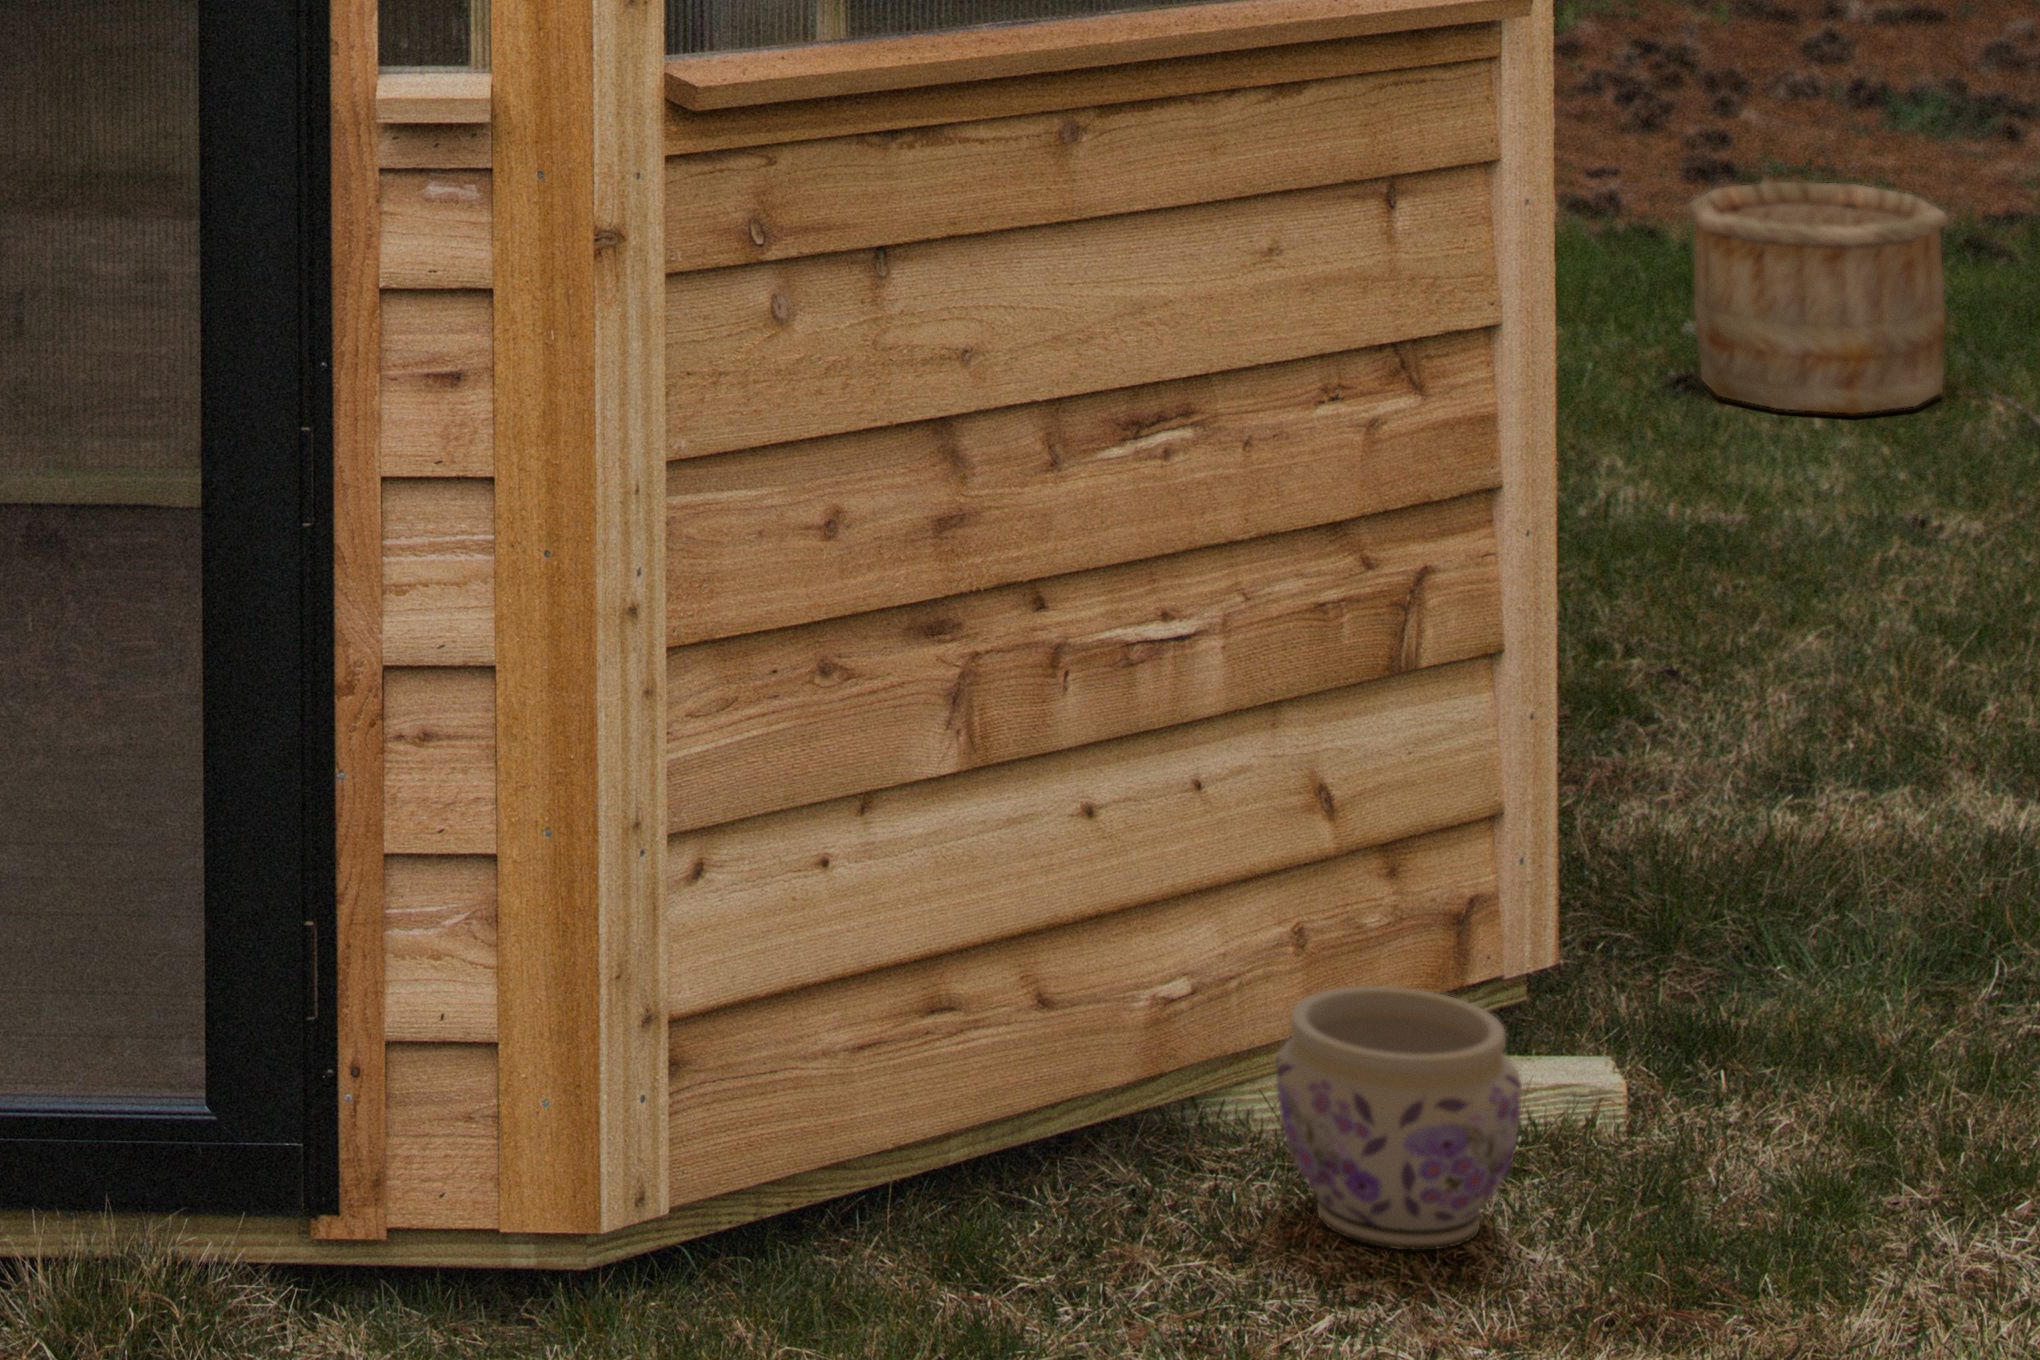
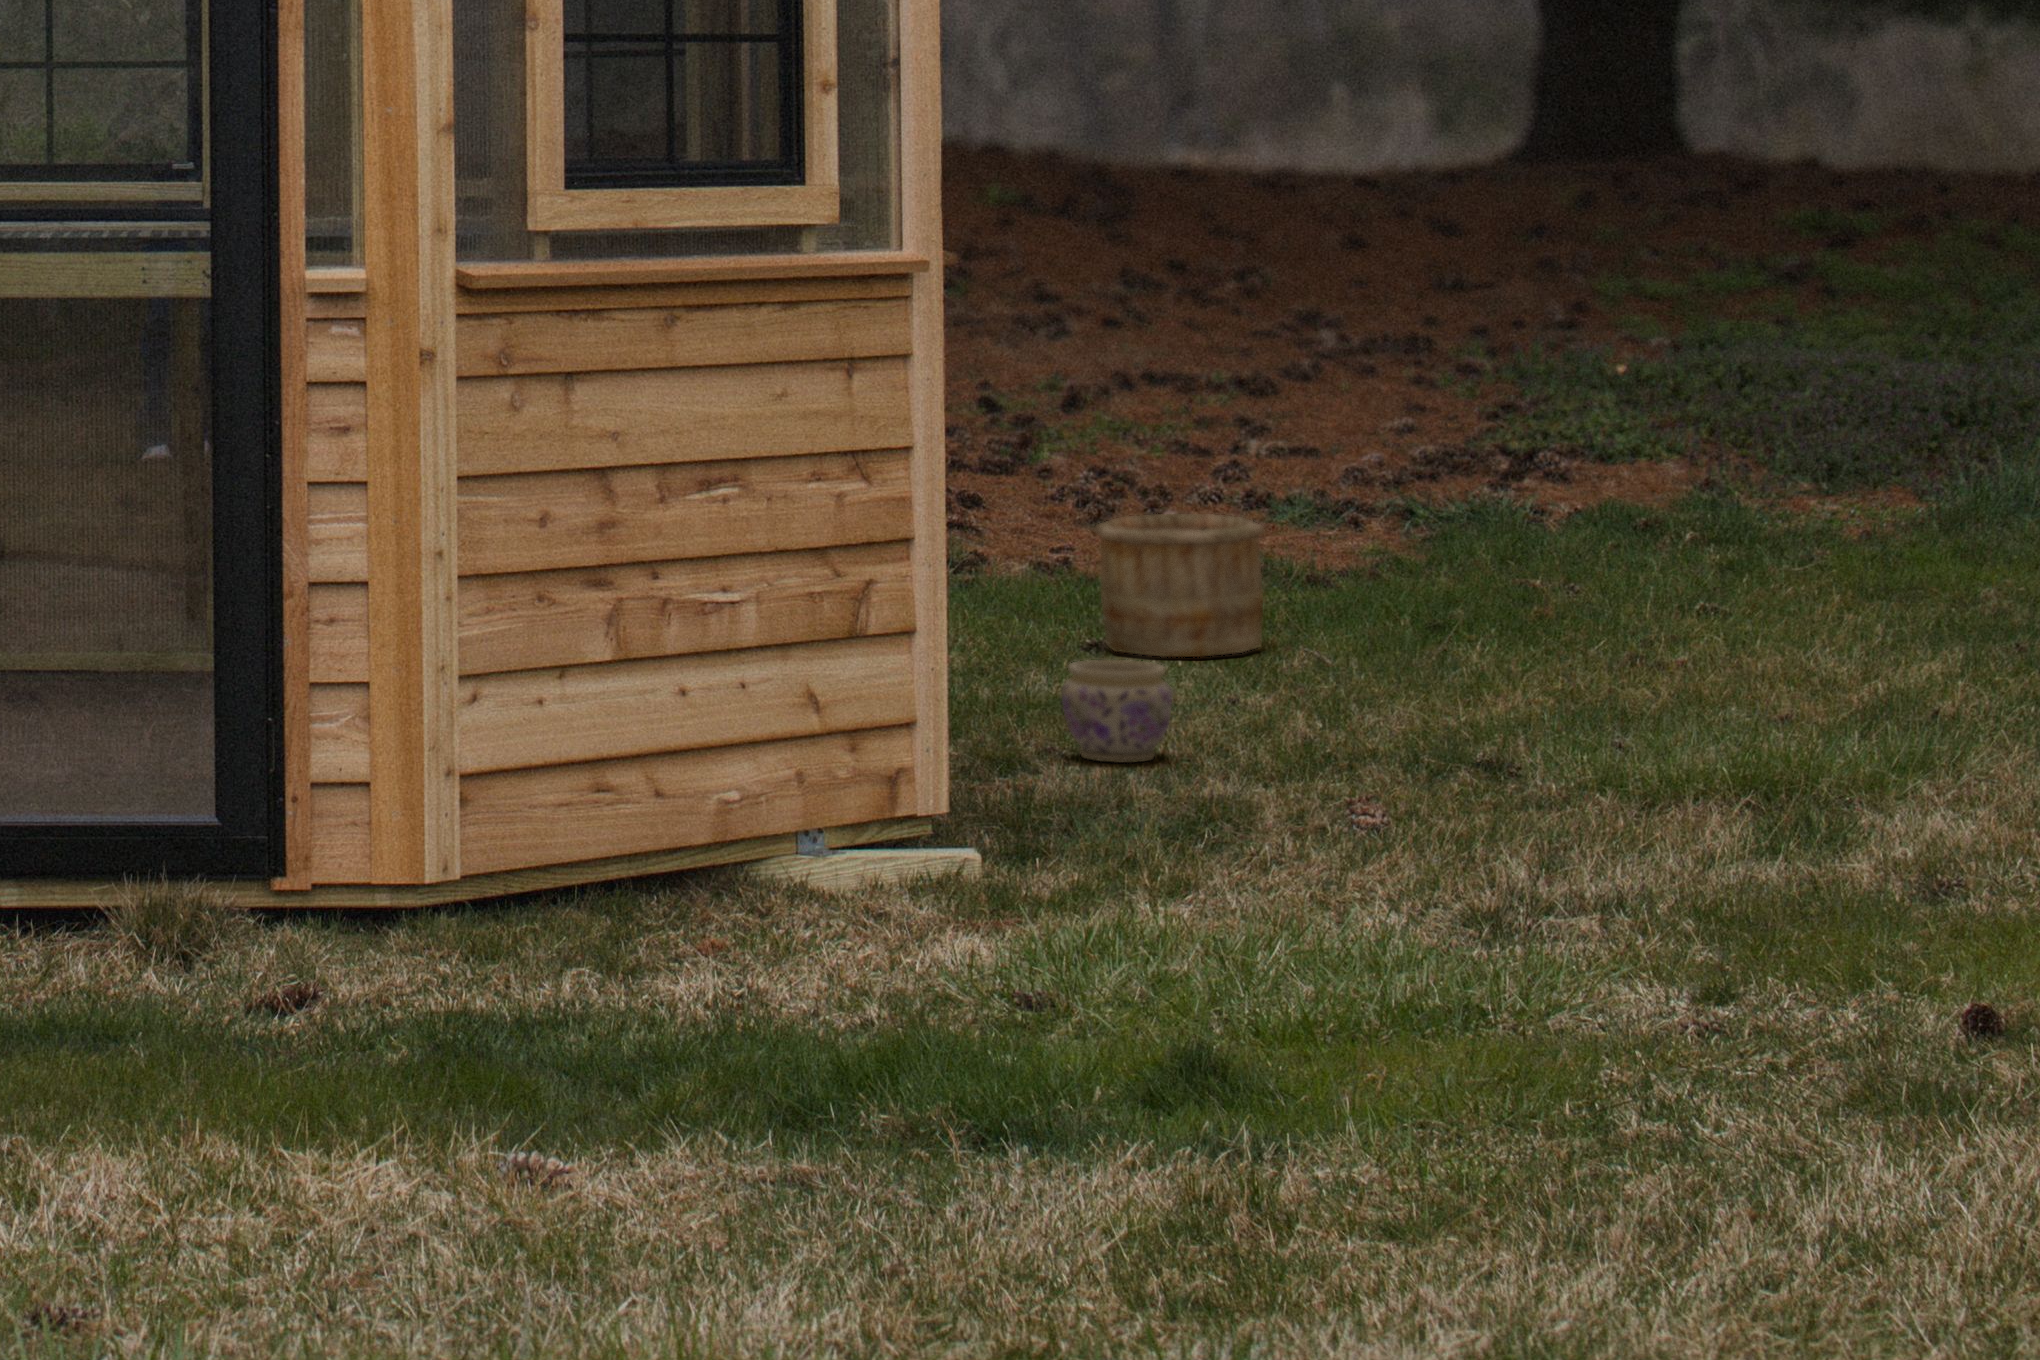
planter: present [1275,986,1522,1250] -> present [1061,660,1173,763]

